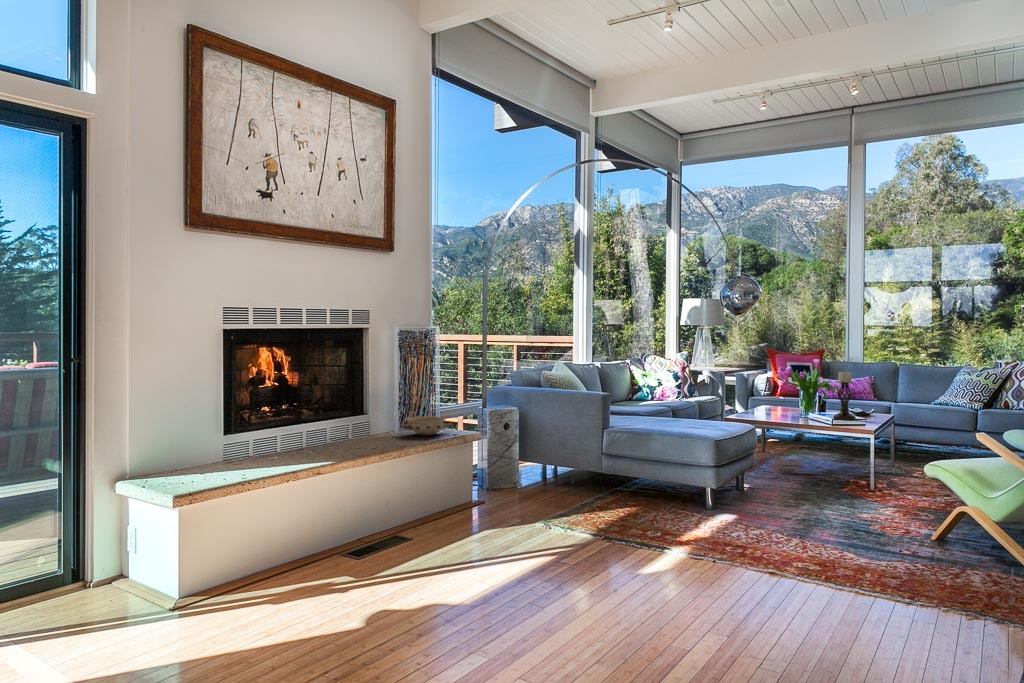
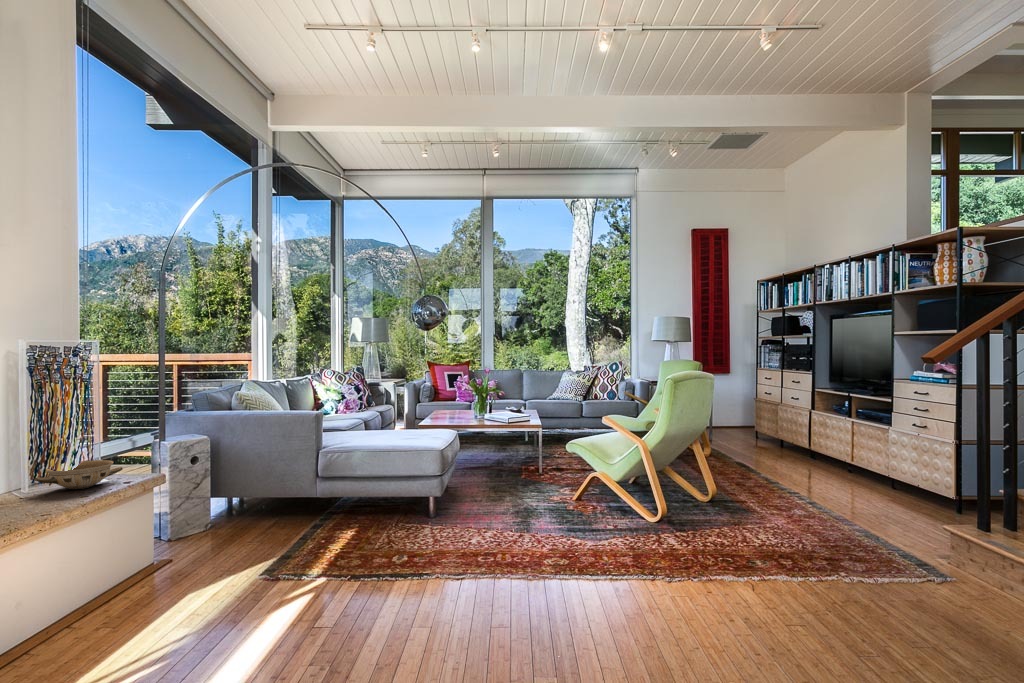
candle holder: present [833,370,856,420] -> none [504,376,521,417]

